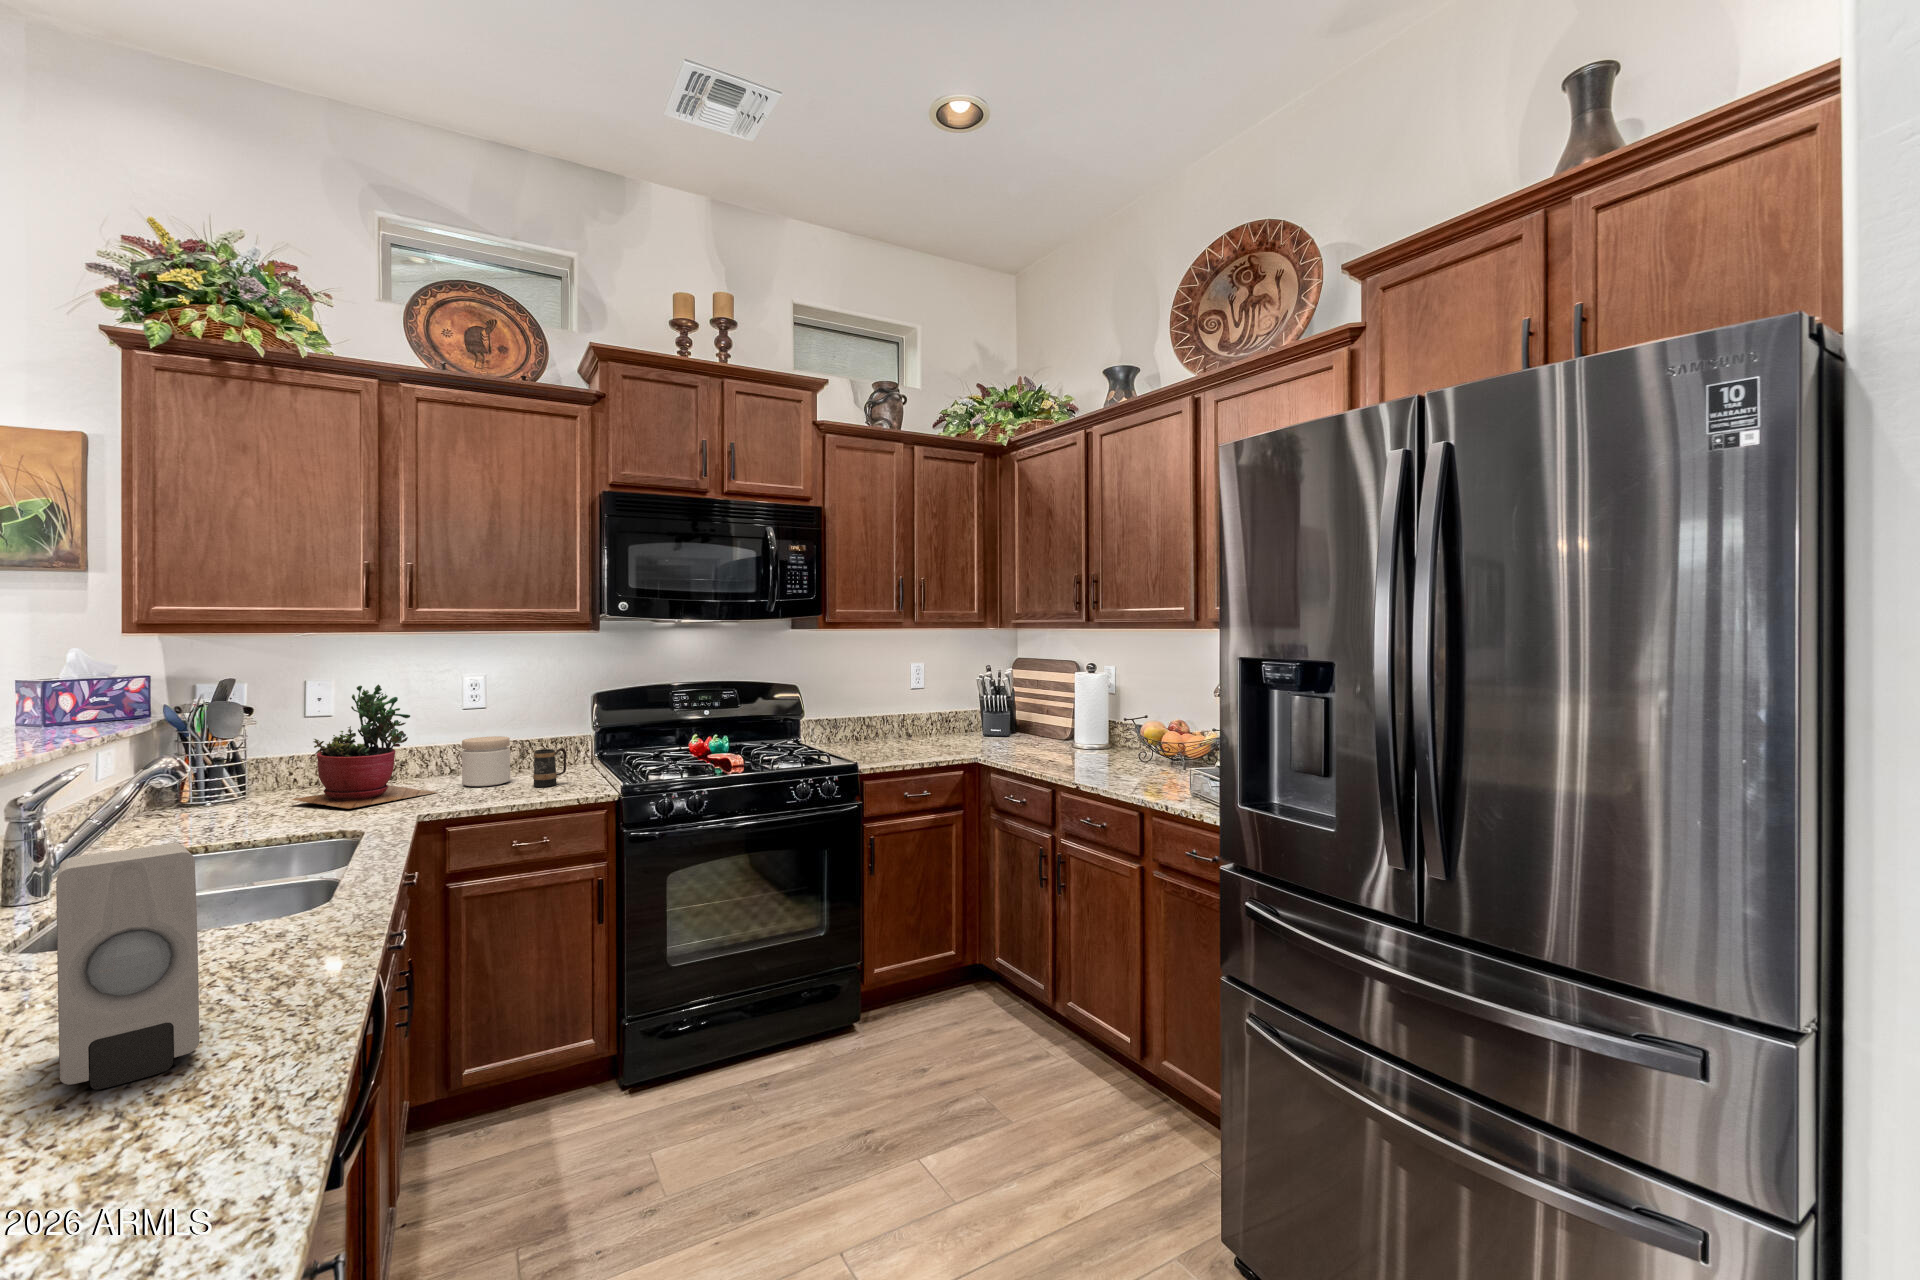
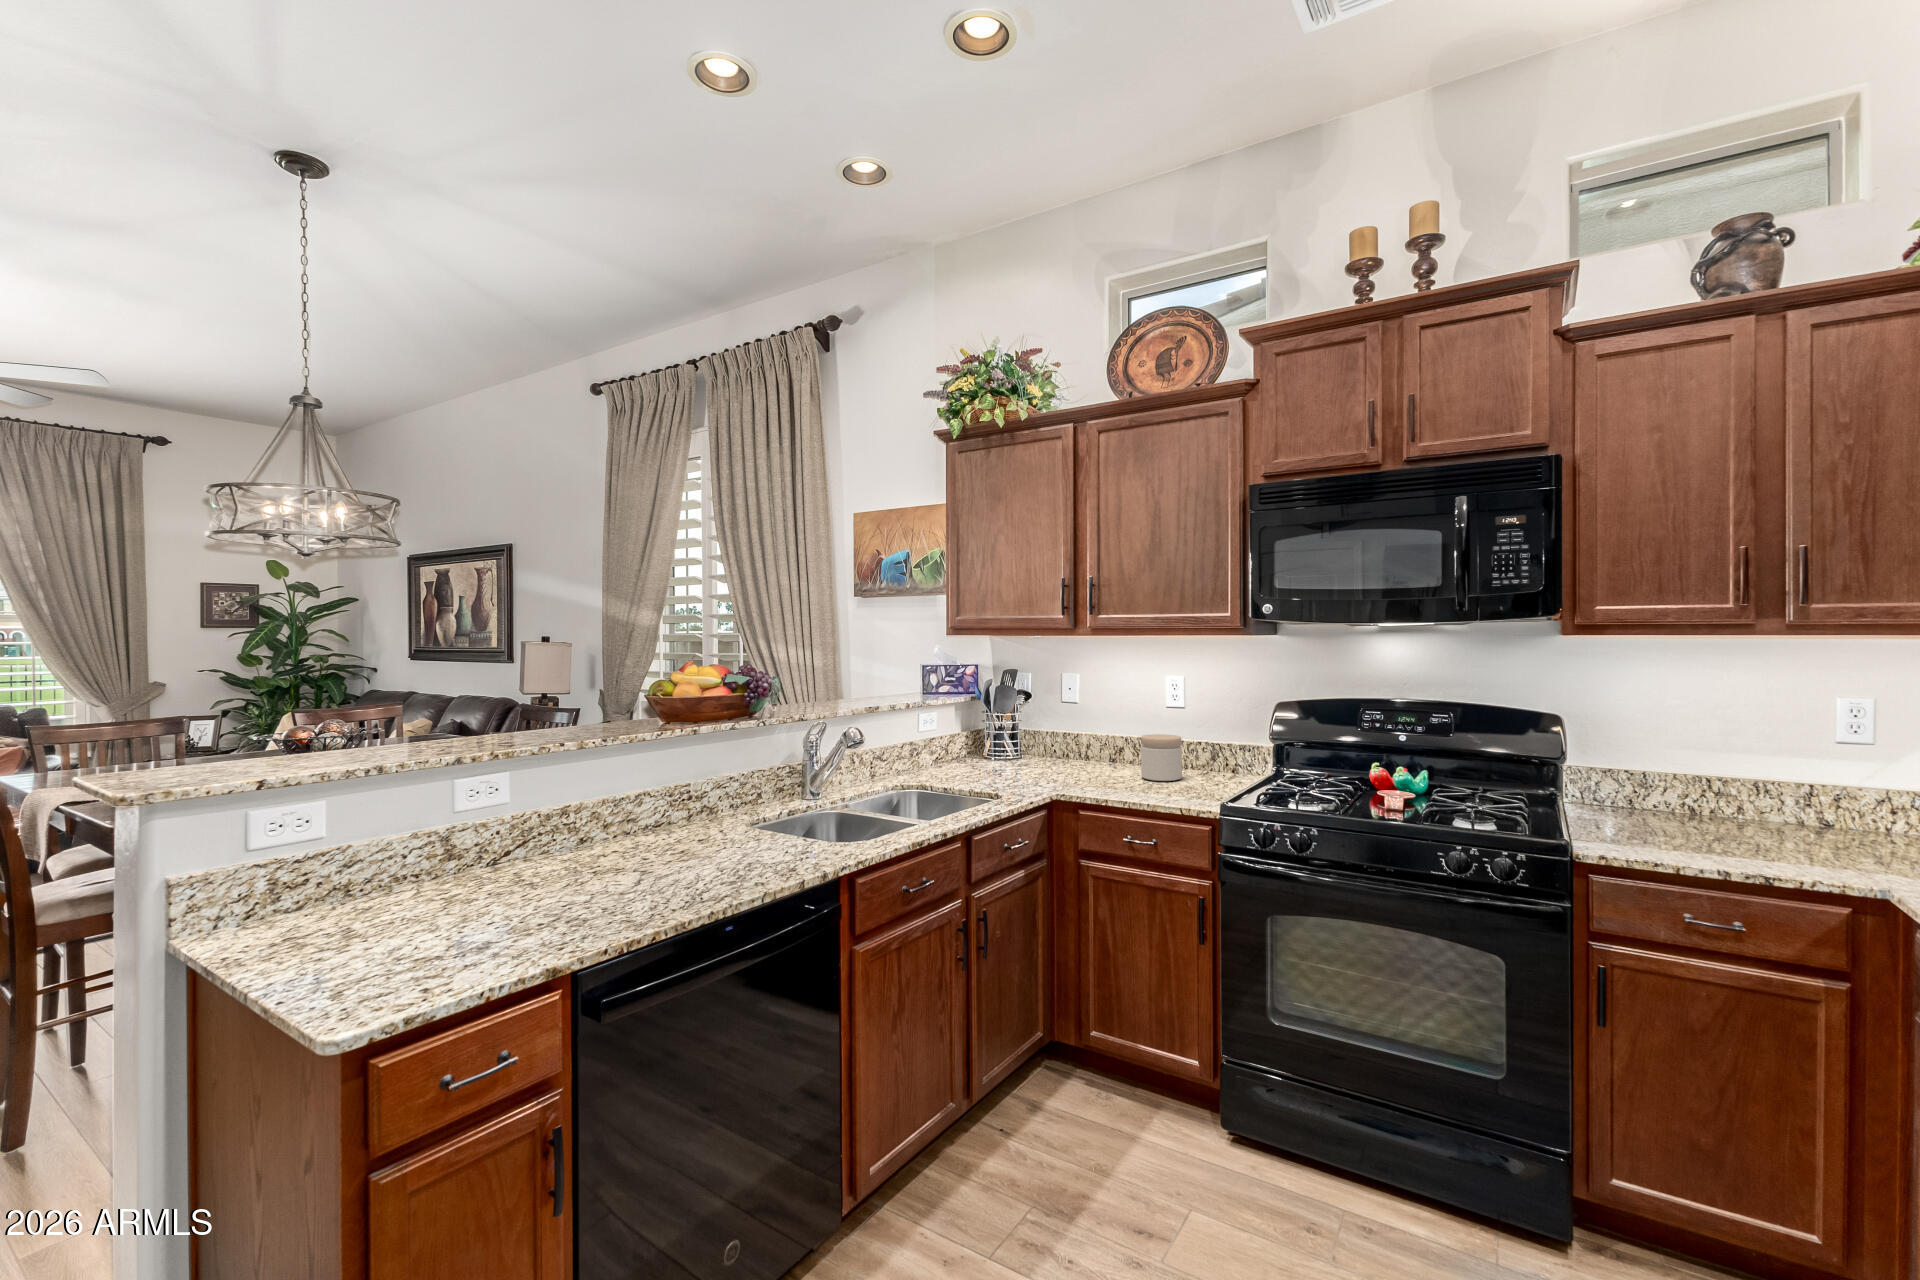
succulent plant: present [292,684,436,809] -> none [1025,681,1115,780]
mug: present [533,748,567,787] -> none [1182,754,1213,792]
soap dispenser: present [56,843,199,1089] -> none [548,783,659,926]

